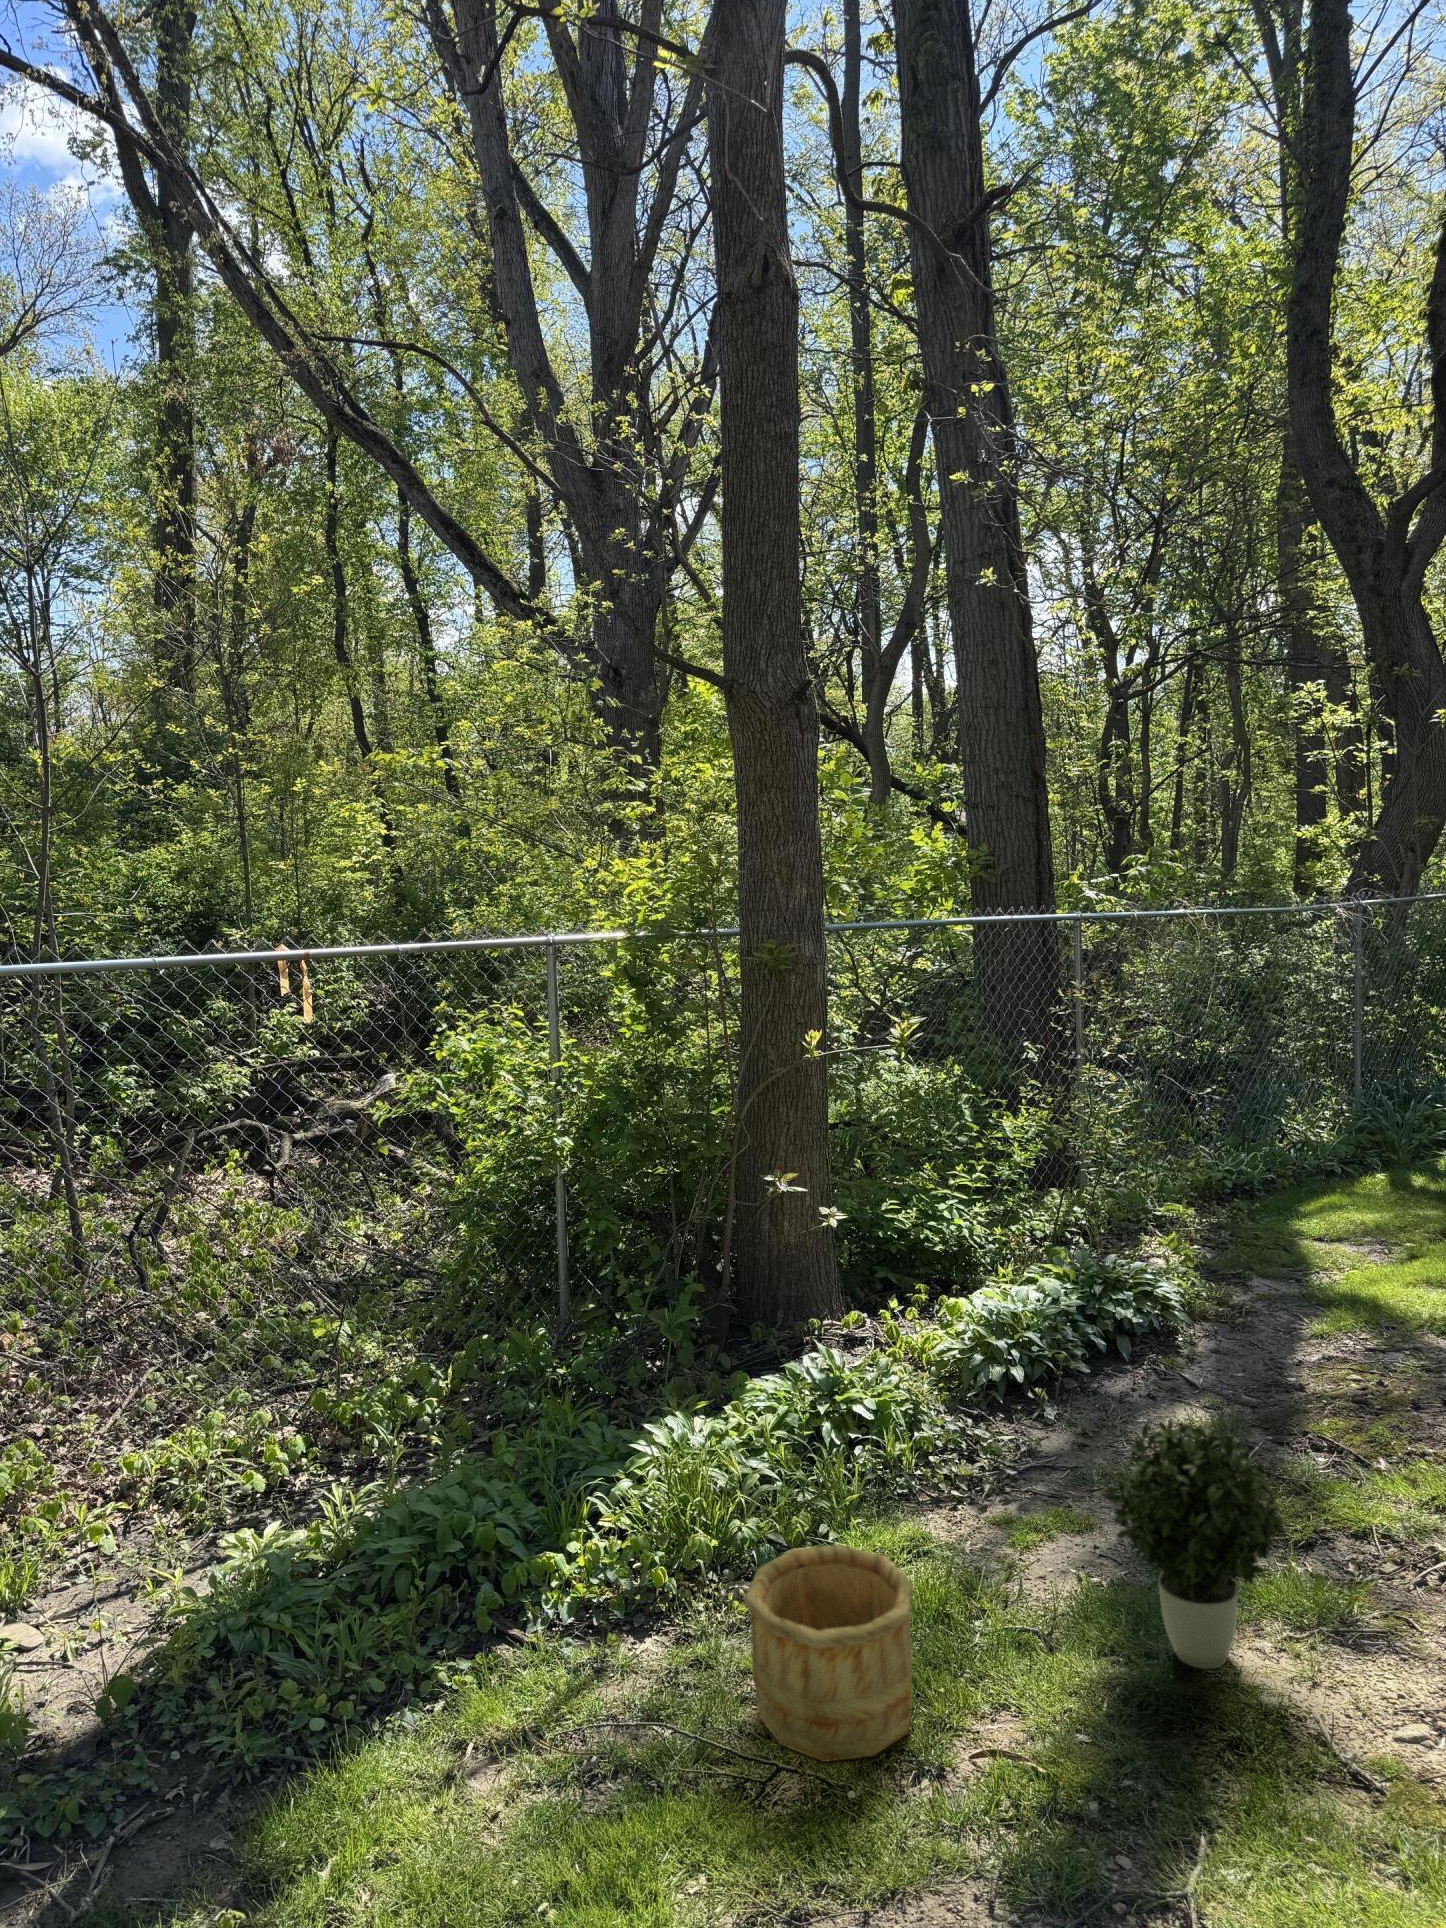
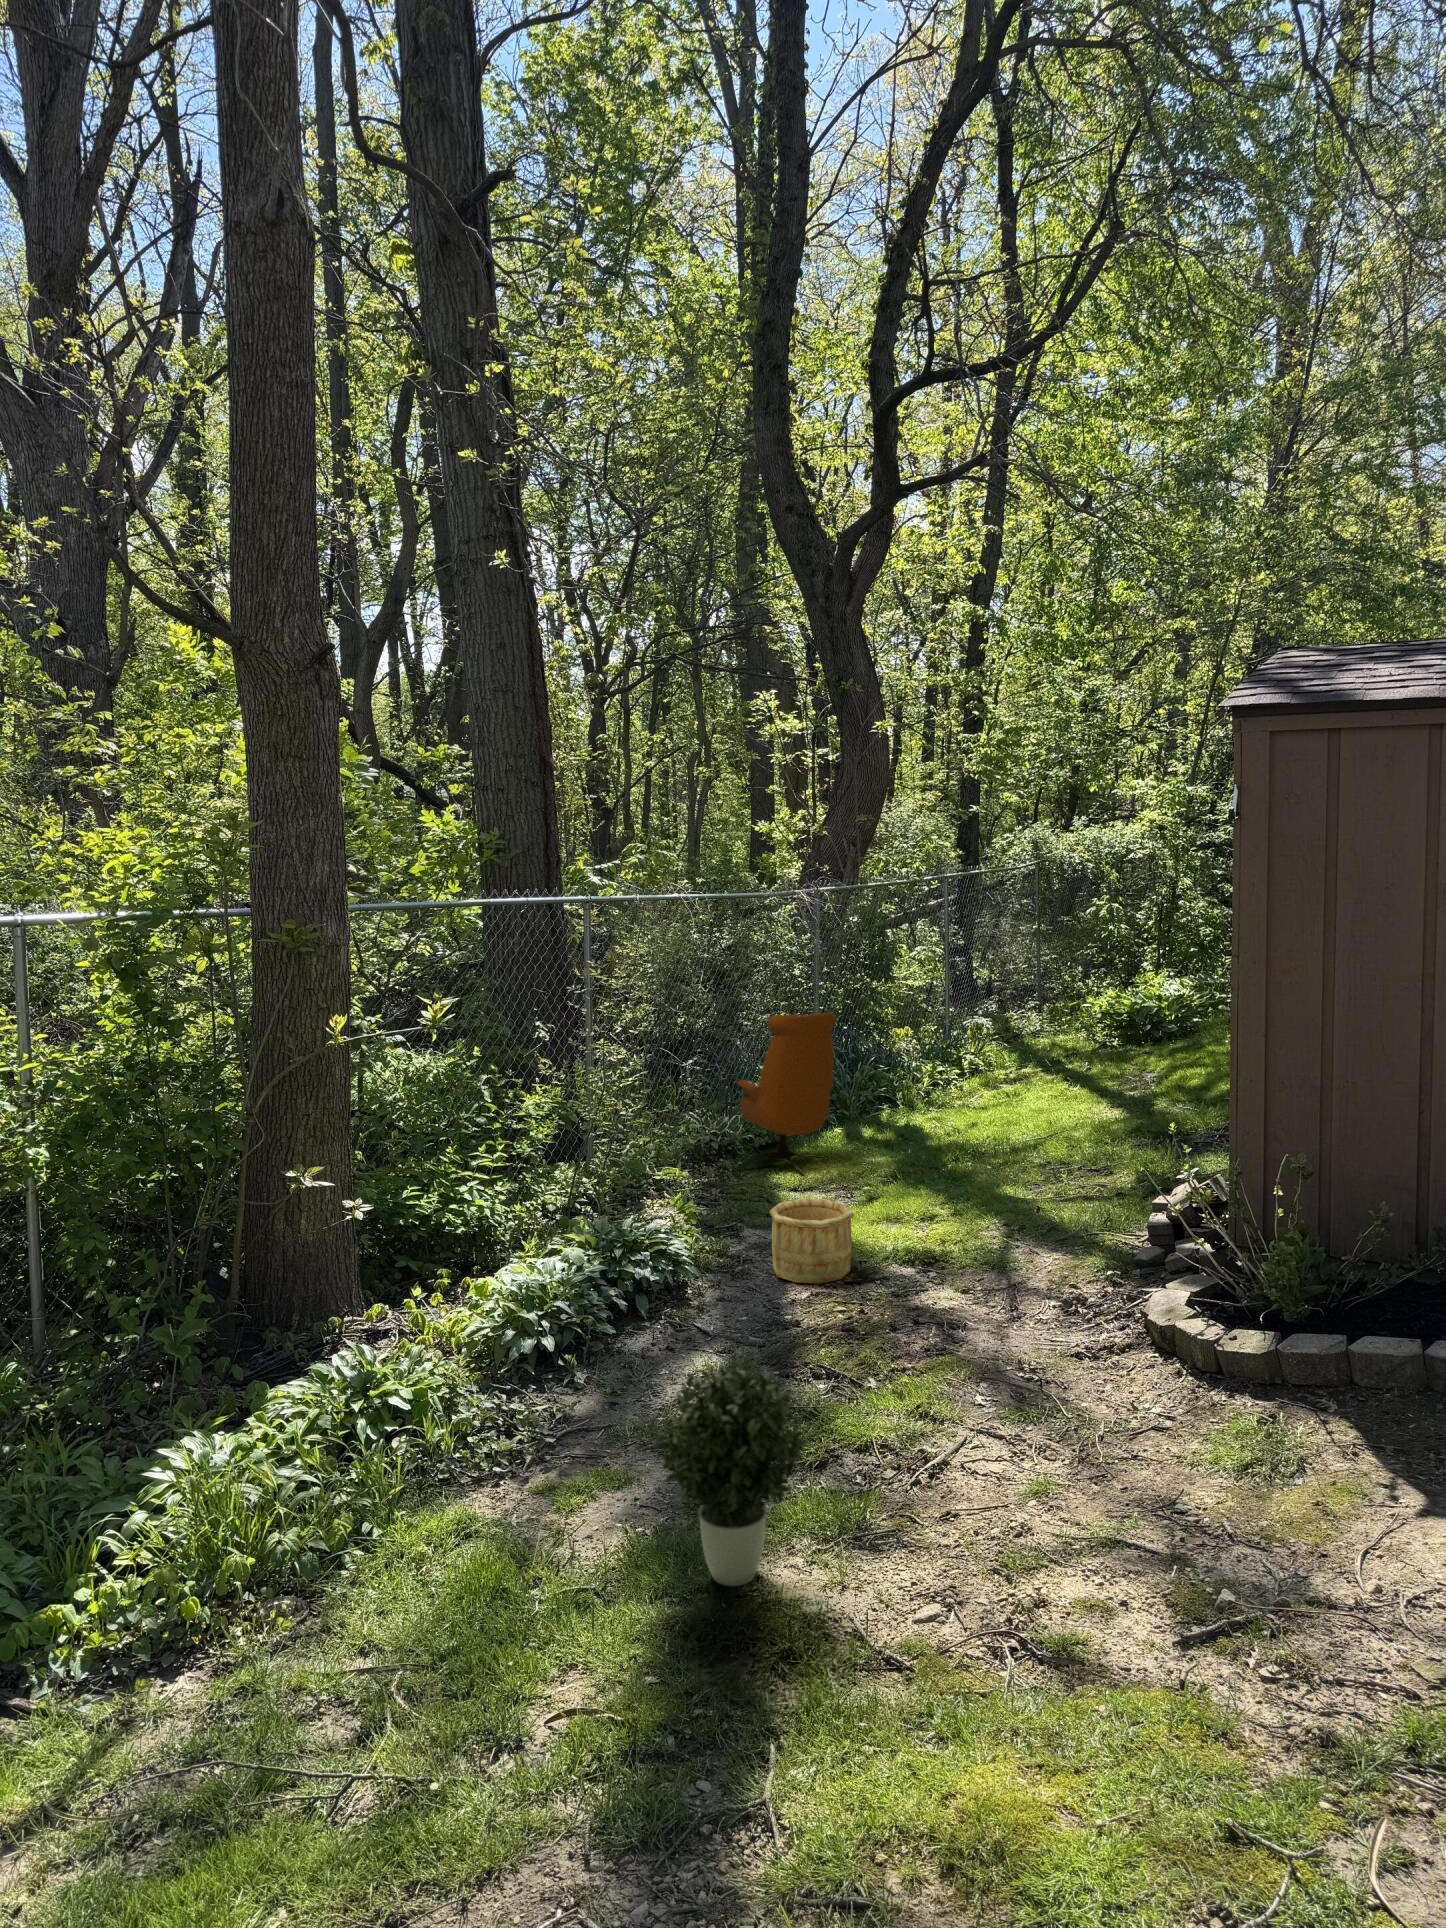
lounge chair: none [1234,1036,1375,1220] -> present [737,1012,836,1175]
wooden bucket: present [744,1545,913,1762] -> present [770,1199,854,1284]

